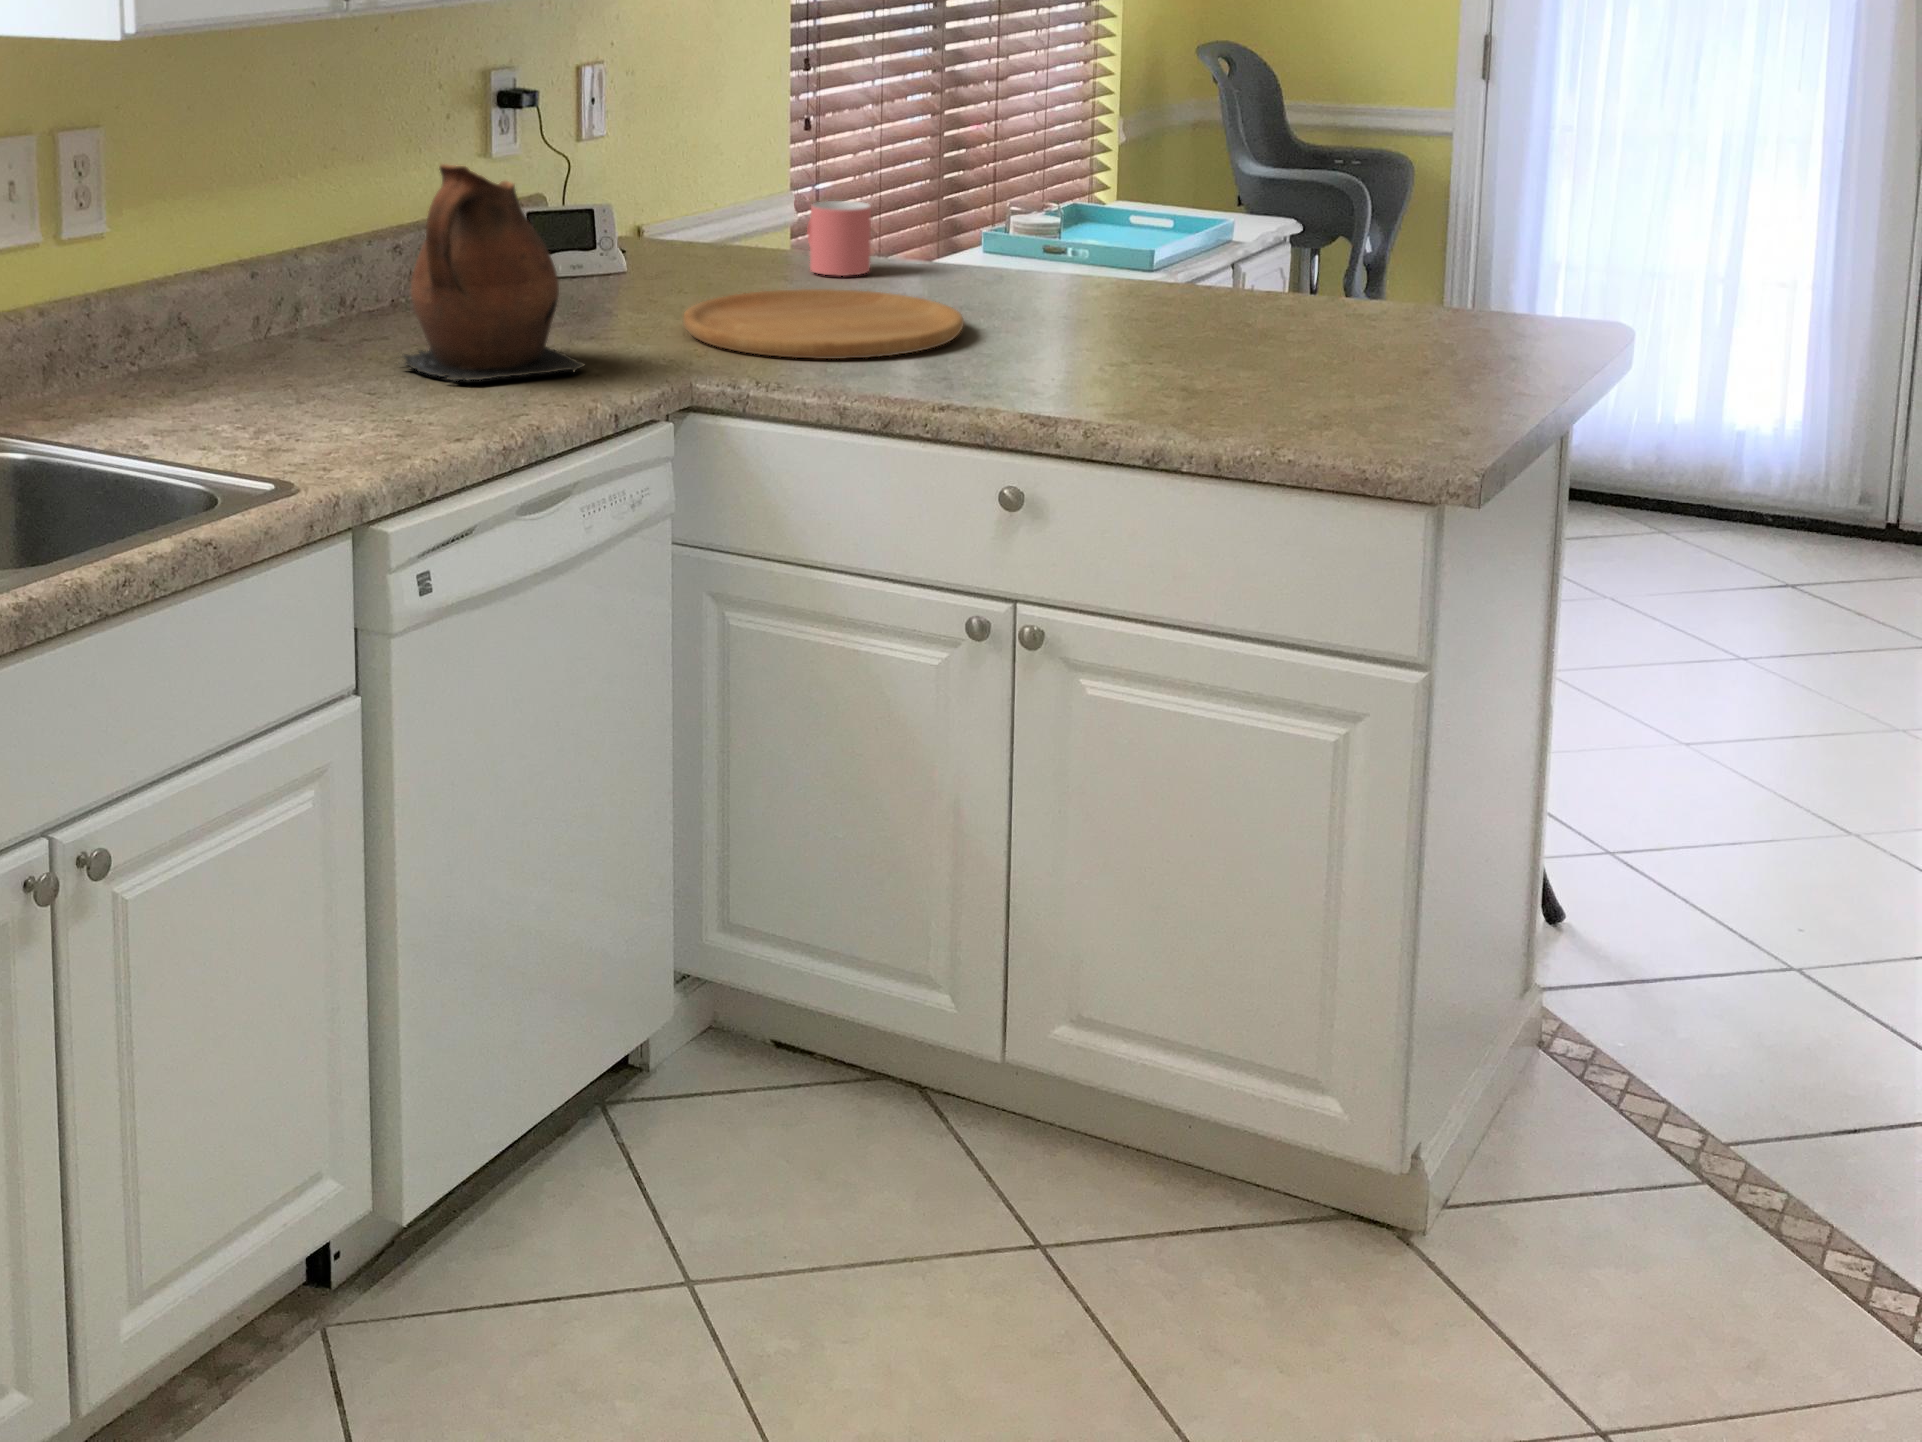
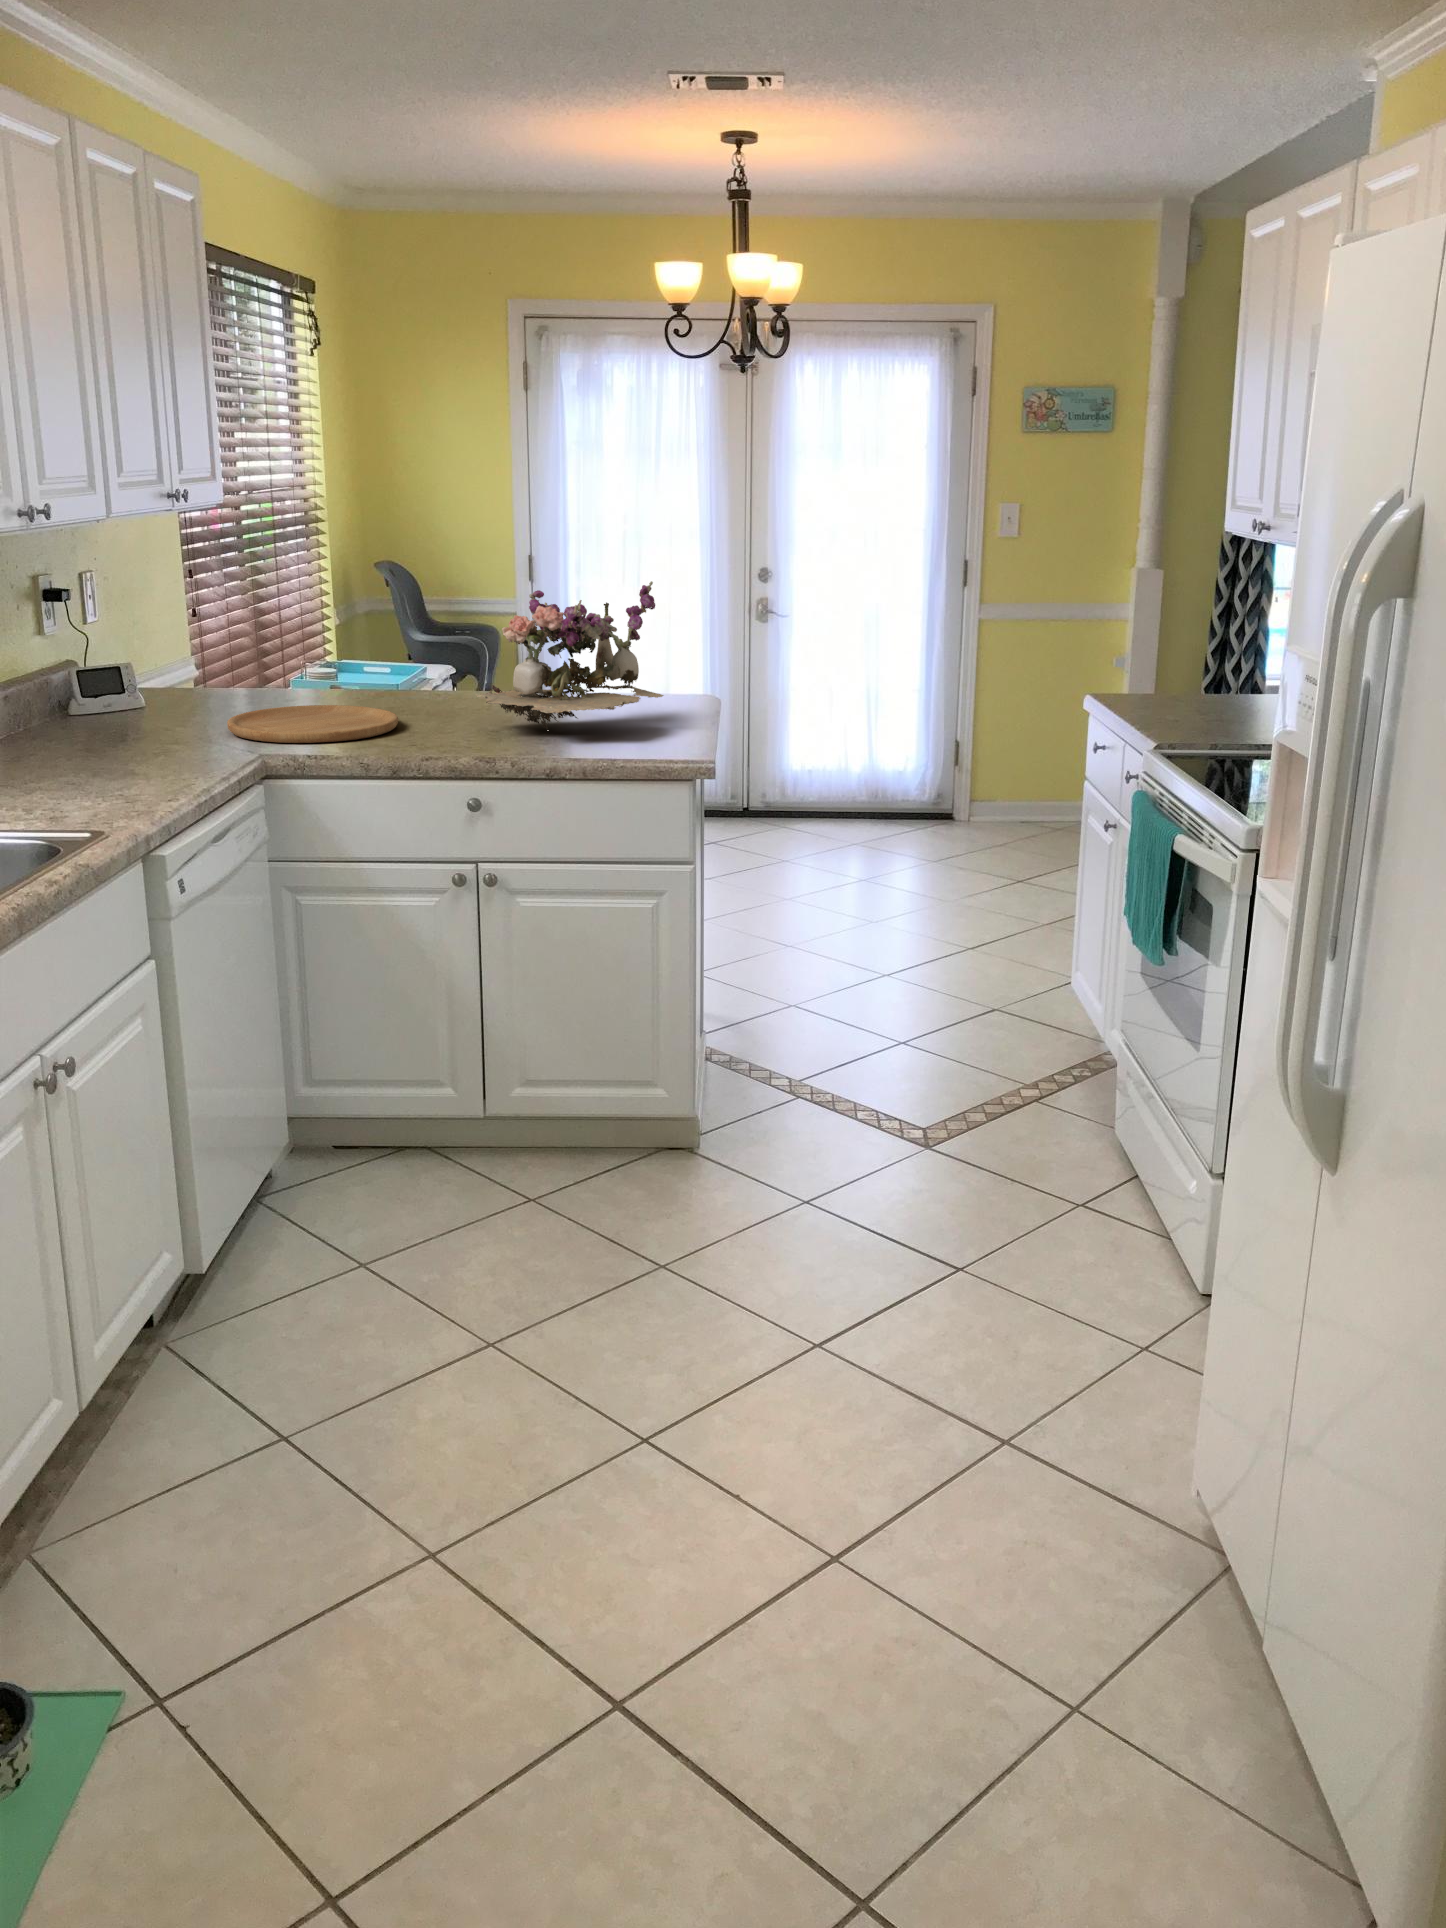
flower arrangement: none [1089,108,1453,371] -> present [476,581,663,728]
ceramic pitcher: present [403,164,584,381] -> none [64,633,198,772]
mug: present [807,201,871,276] -> none [254,655,300,701]

